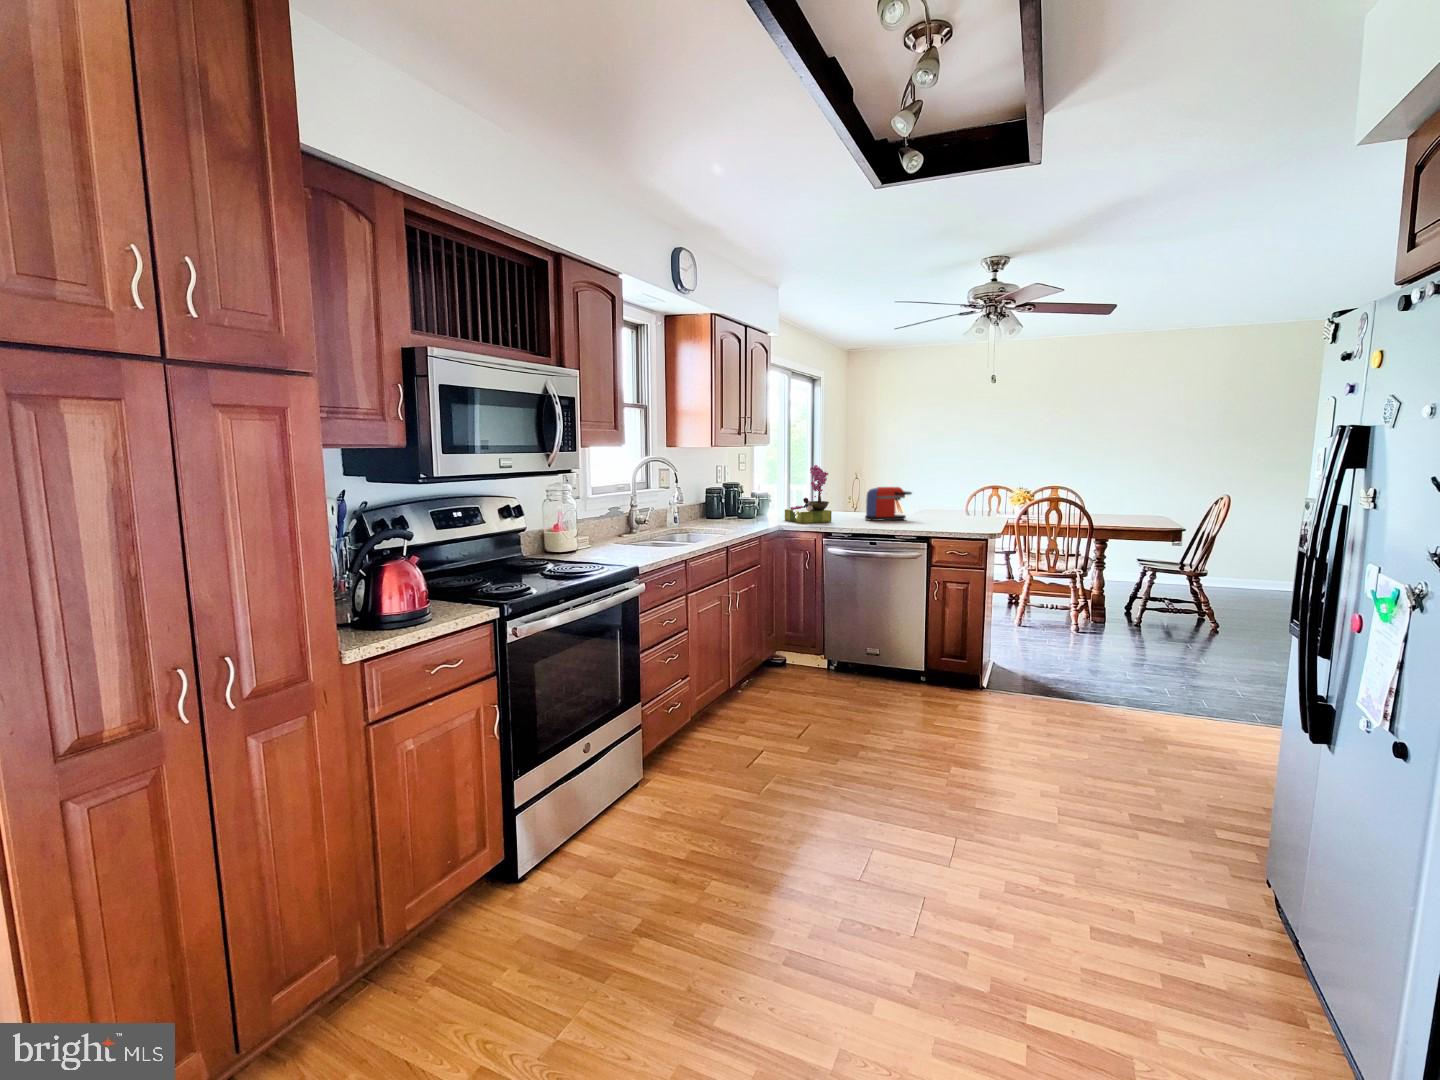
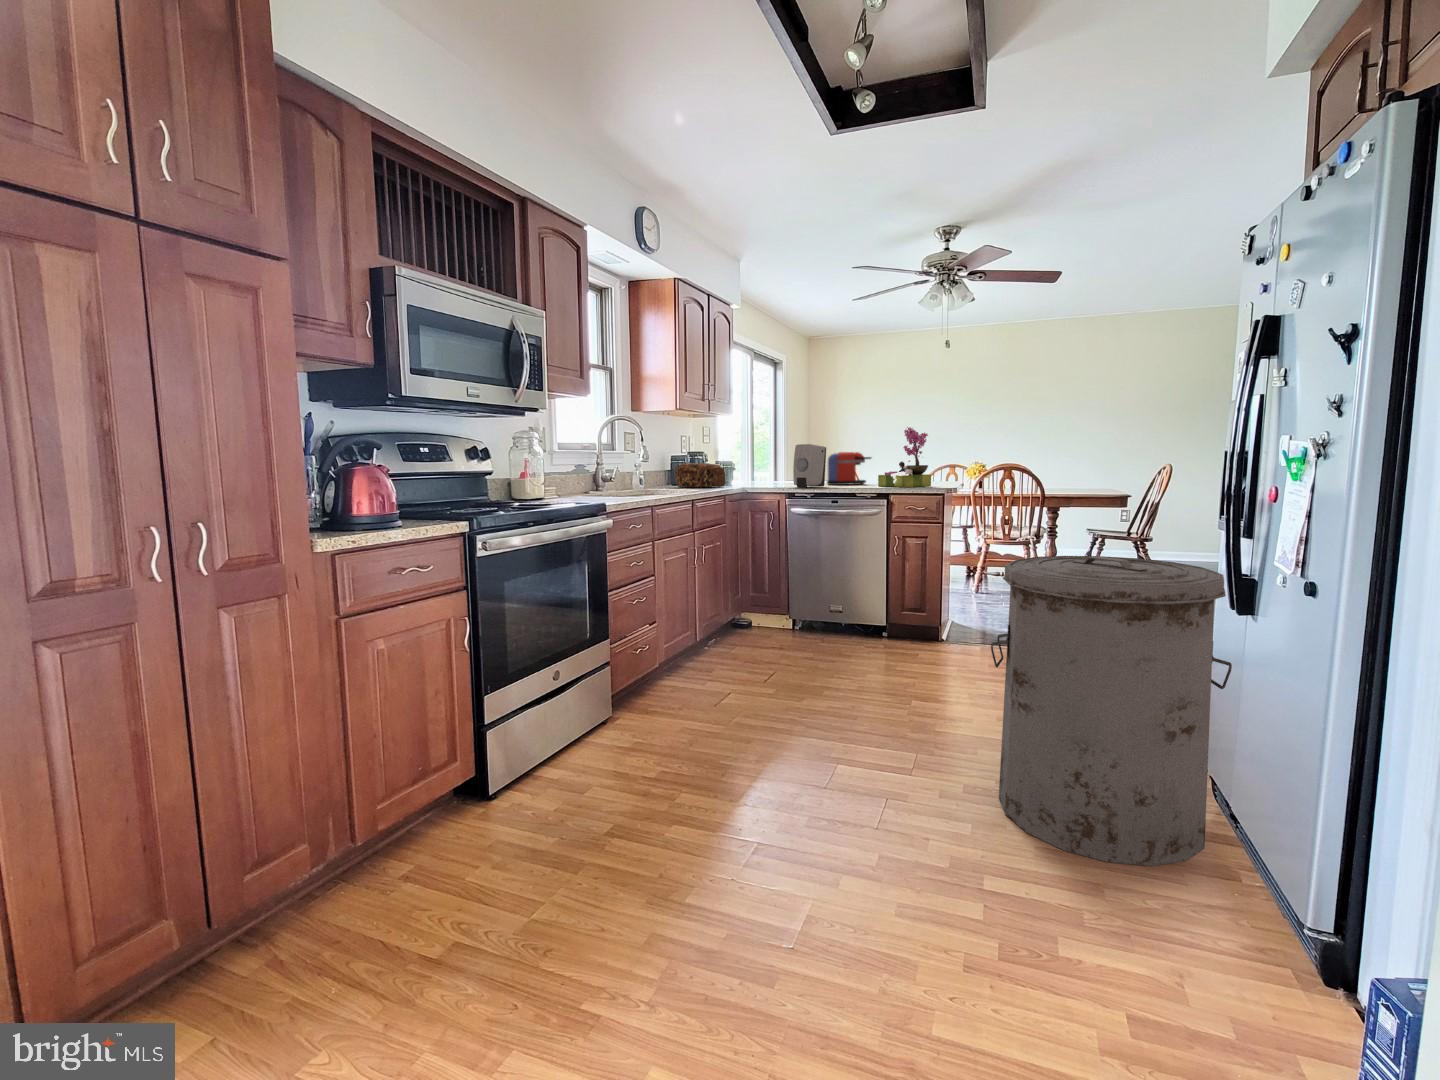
flower arrangement: present [785,465,832,523] -> present [878,427,931,487]
soap dispenser: none [831,483,865,528] -> present [793,444,826,487]
bread loaf: none [711,497,761,524] -> present [675,463,725,487]
trash can: none [1036,653,1301,1011] -> present [991,556,1232,866]

